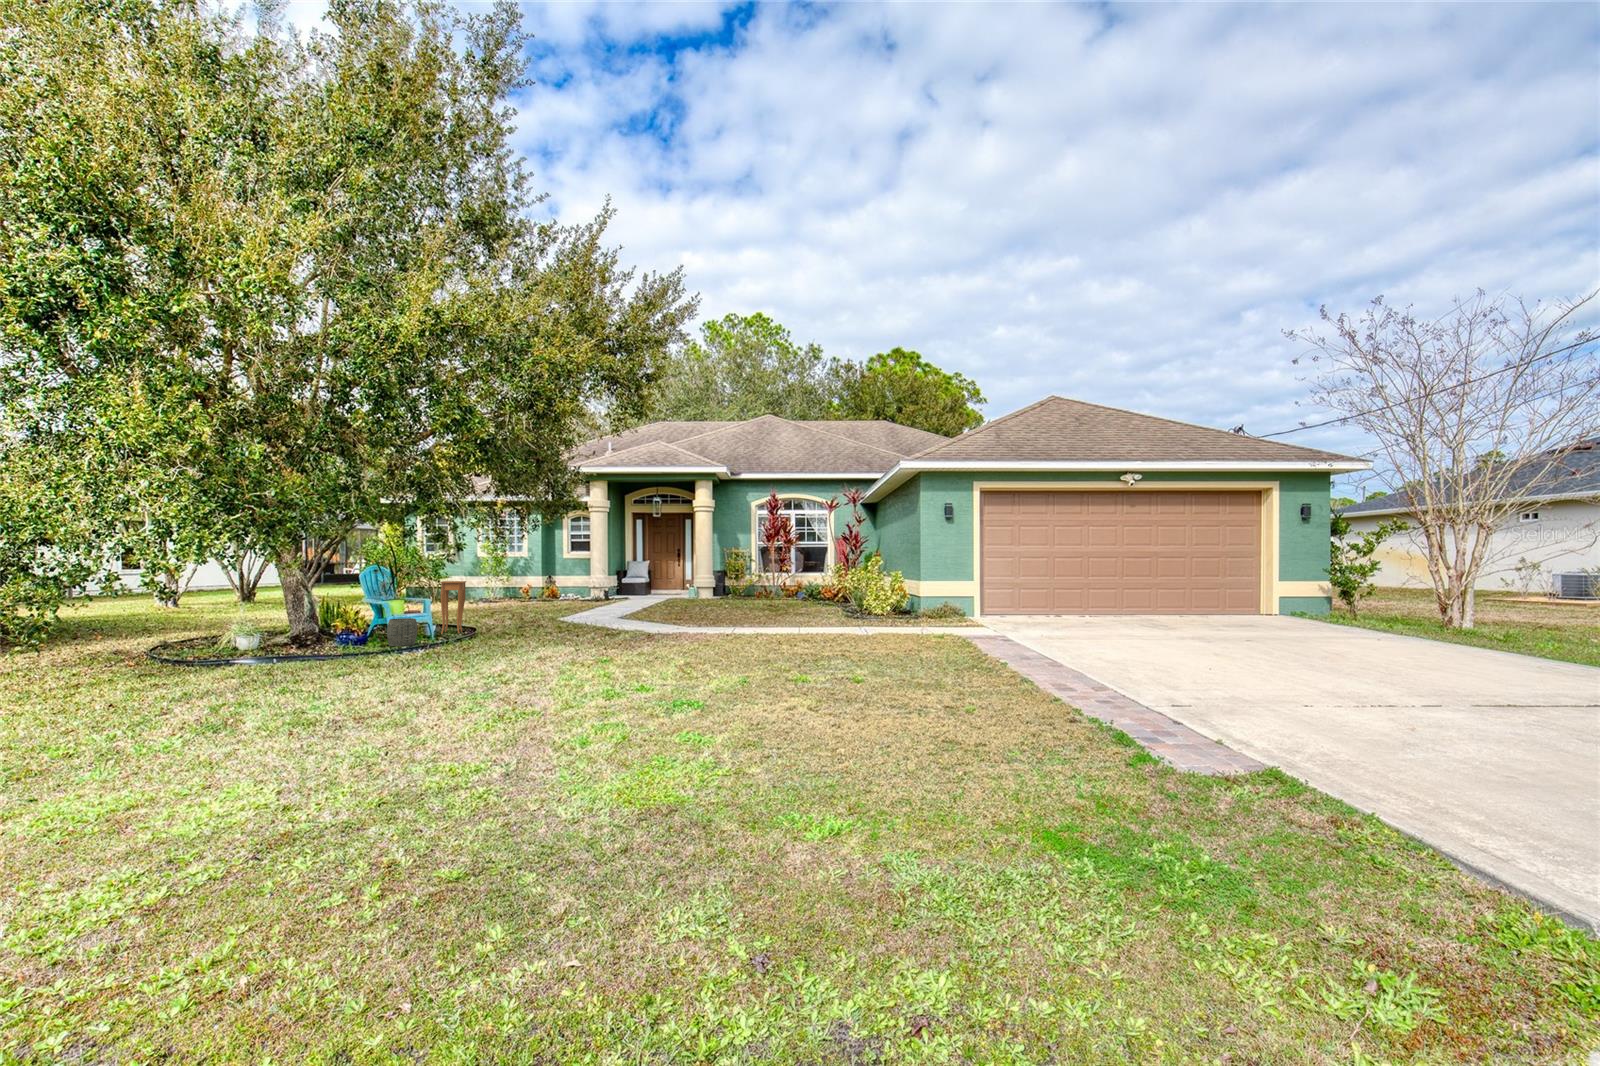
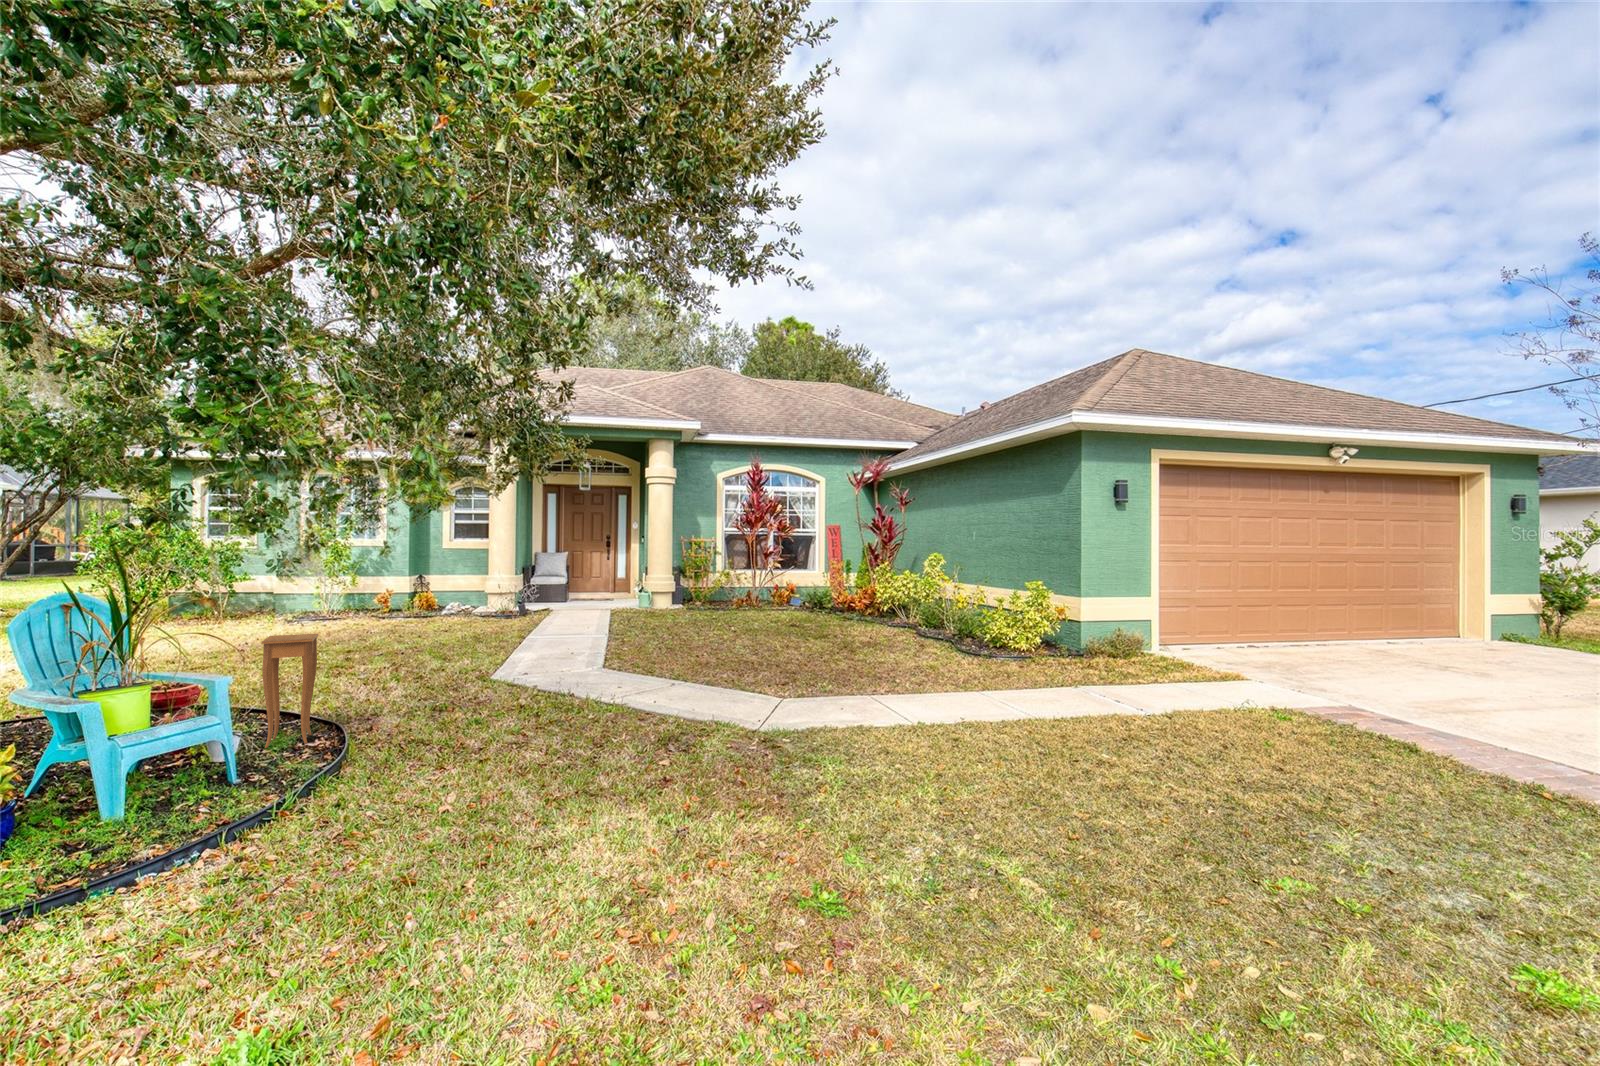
woven basket: present [387,618,417,646] -> none [127,755,211,838]

